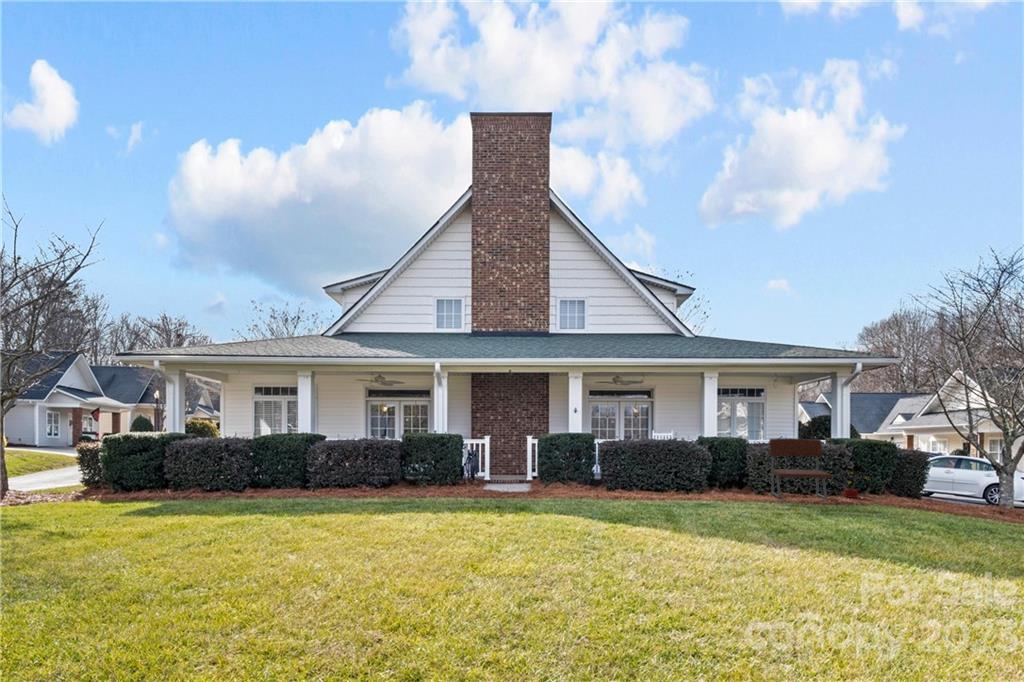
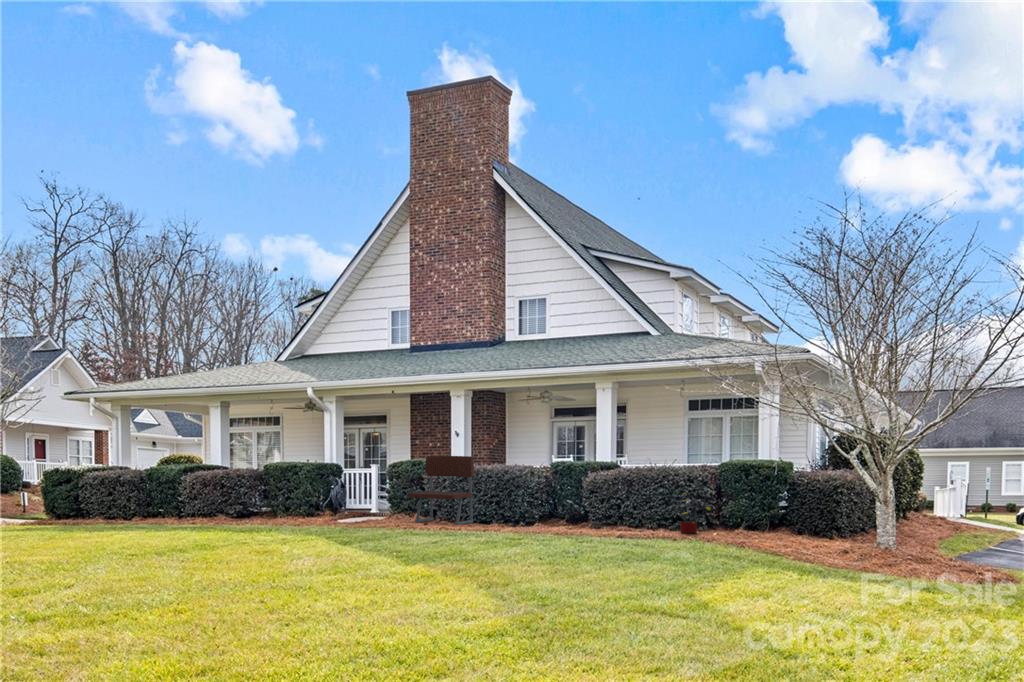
bench: present [769,438,832,499] -> present [408,456,474,525]

